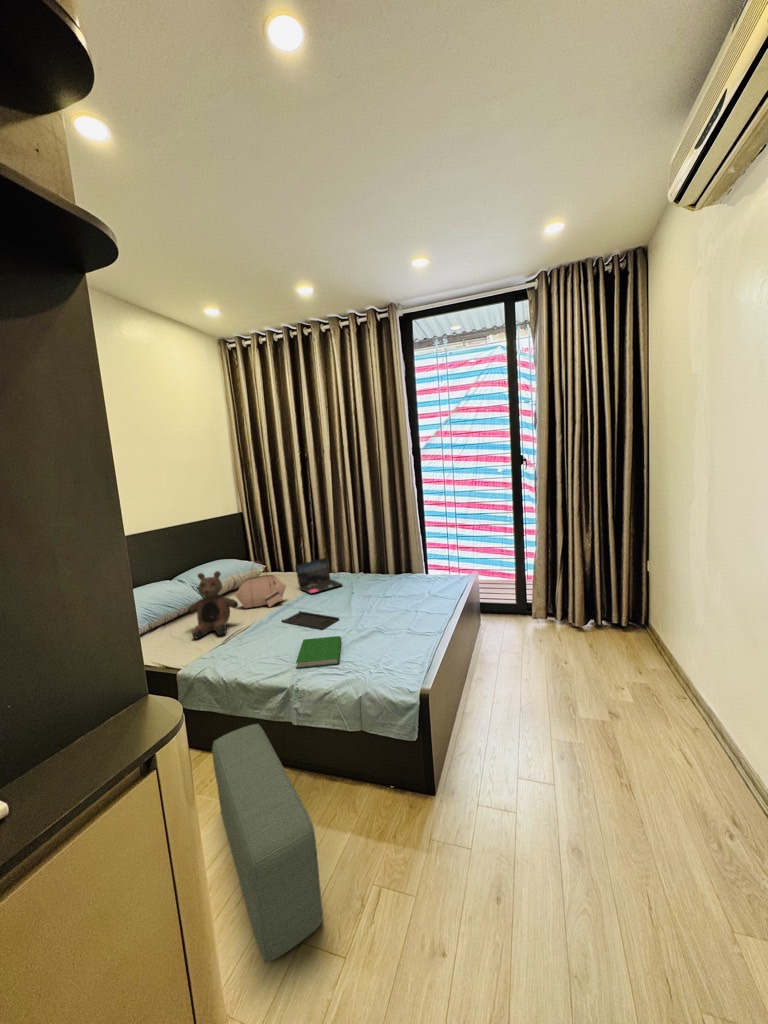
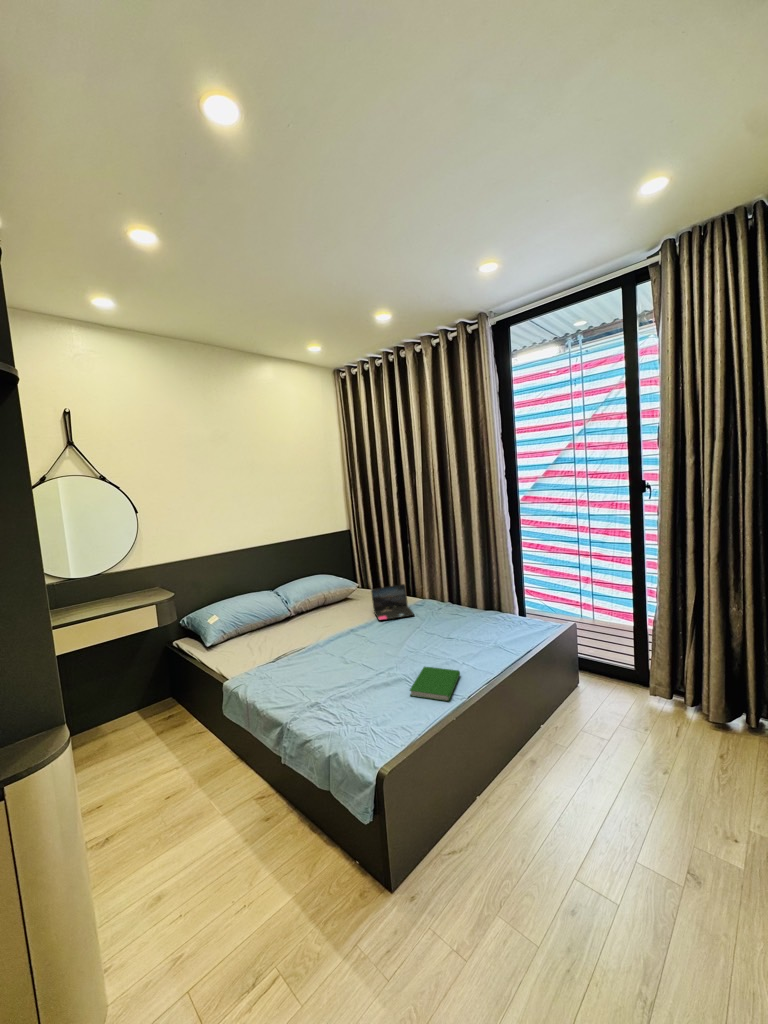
handbag: present [235,562,286,608] -> none [310,584,354,629]
teddy bear: present [188,571,238,638] -> none [257,593,299,652]
tray: present [282,611,339,630] -> none [332,639,379,666]
hardcover book: present [296,636,341,668] -> present [410,667,460,701]
pouf: present [212,724,323,962] -> none [154,750,261,981]

